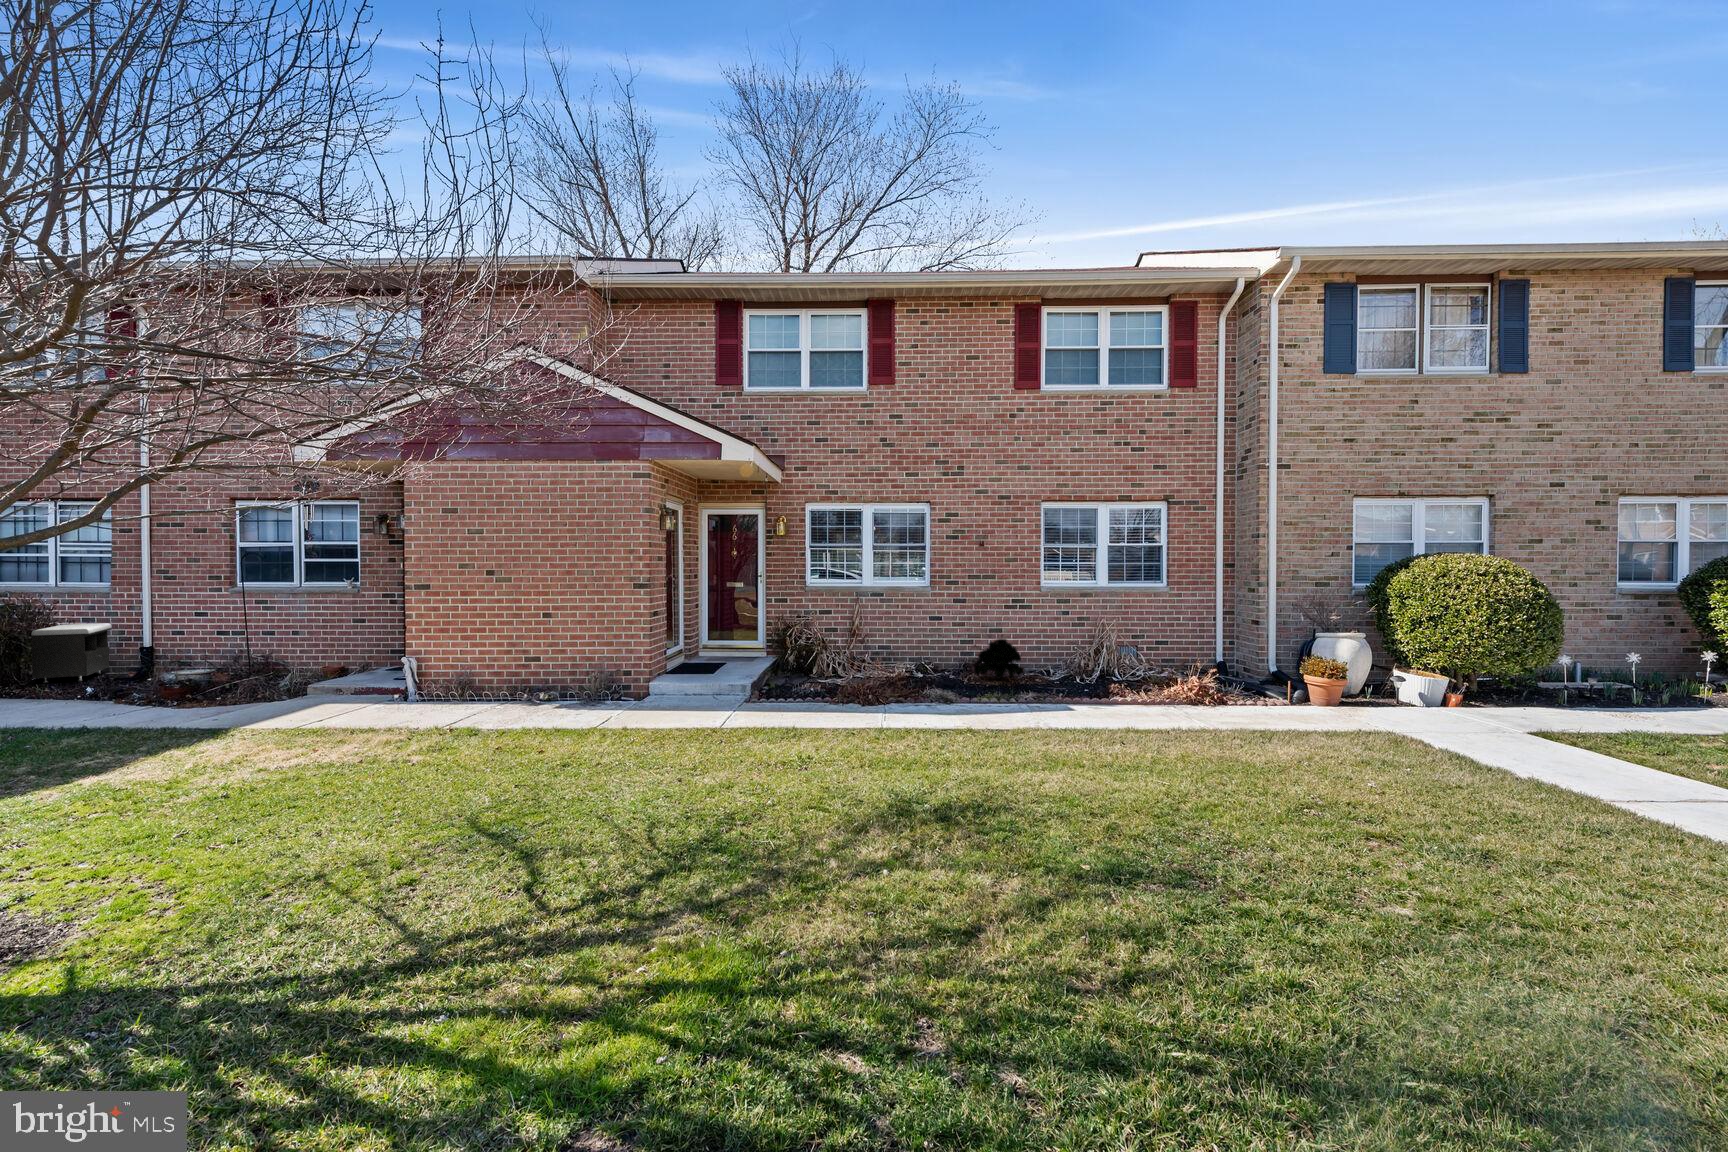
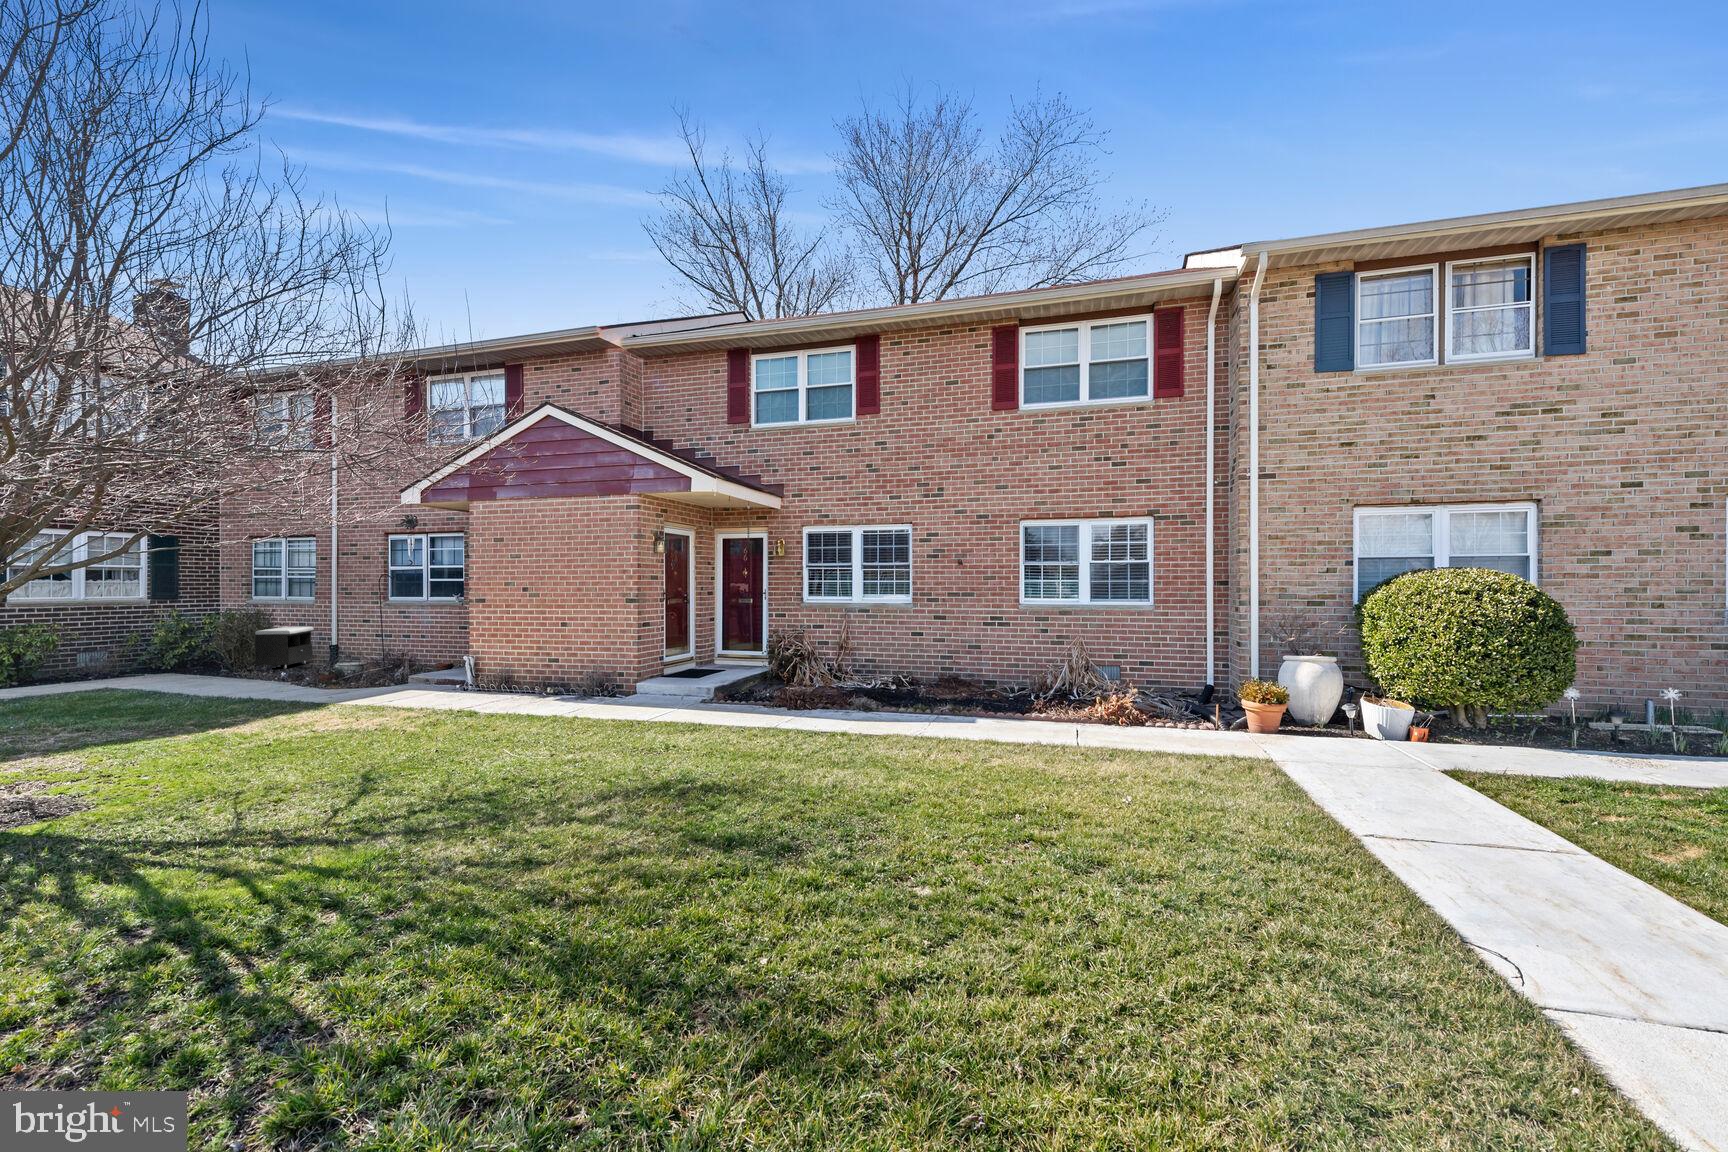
potted plant: present [974,639,1023,679] -> none [944,655,991,695]

